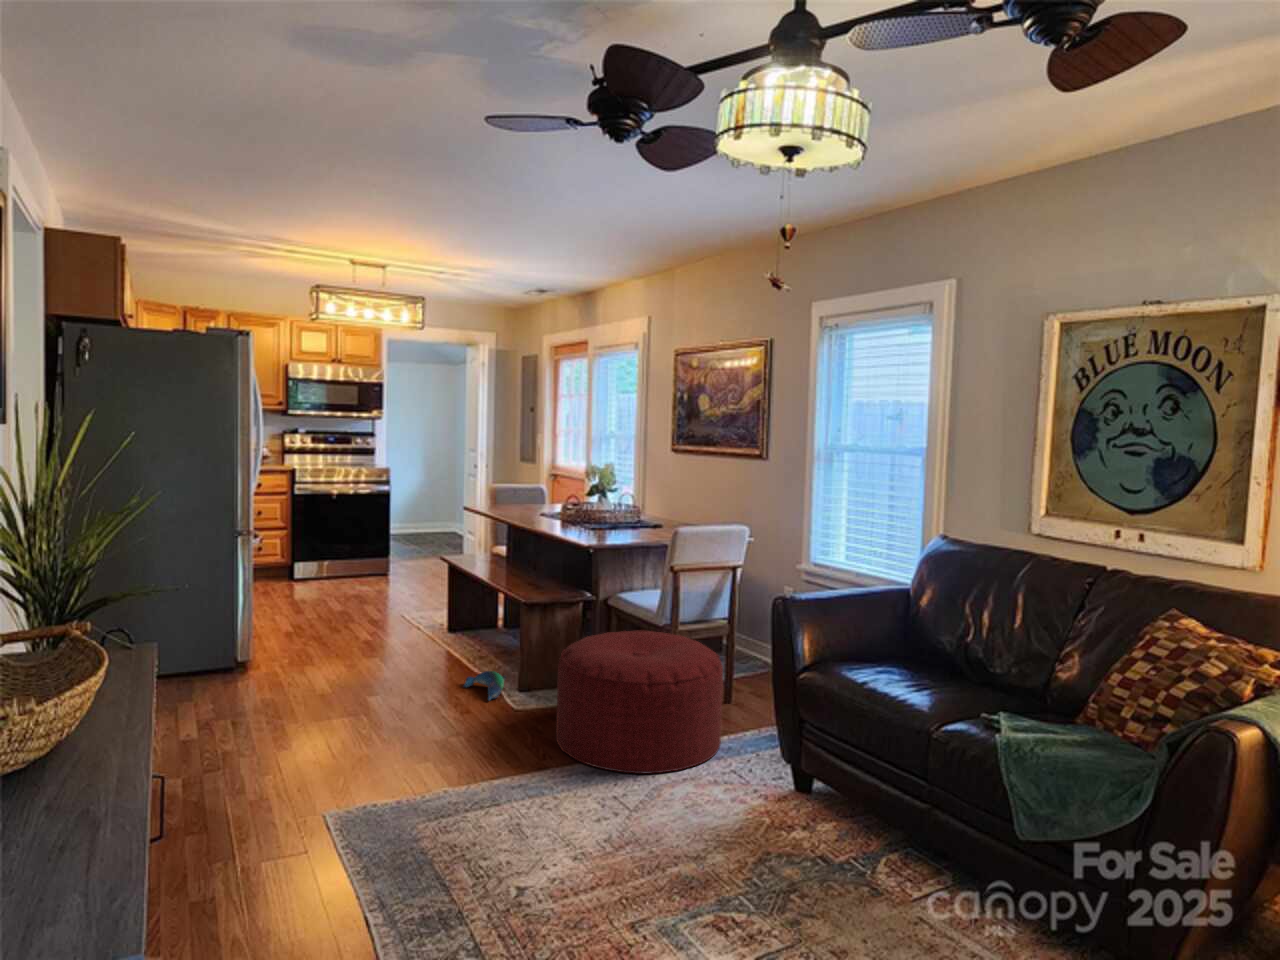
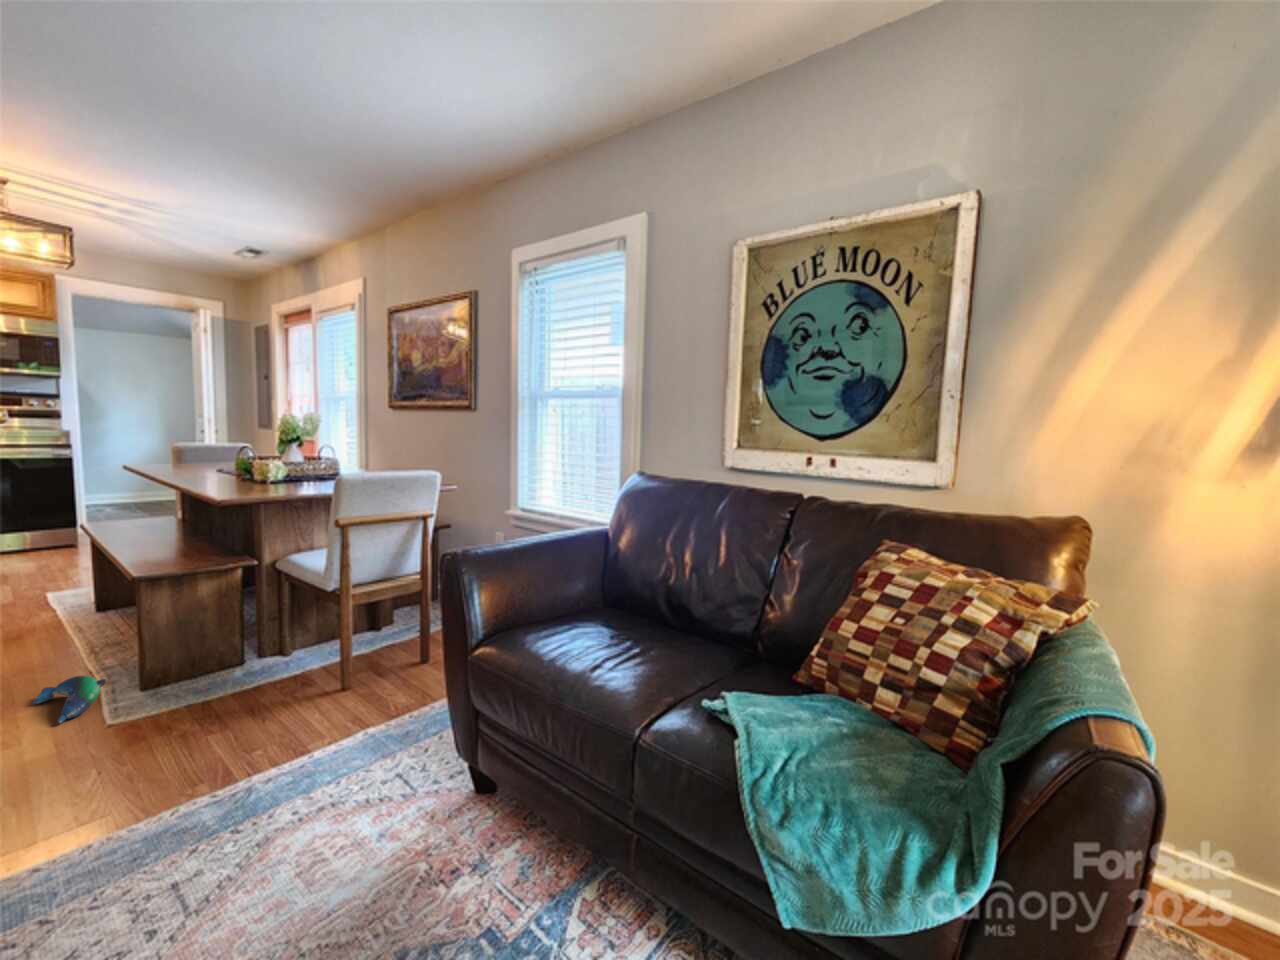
ottoman: present [556,630,723,774] -> none [123,603,396,829]

